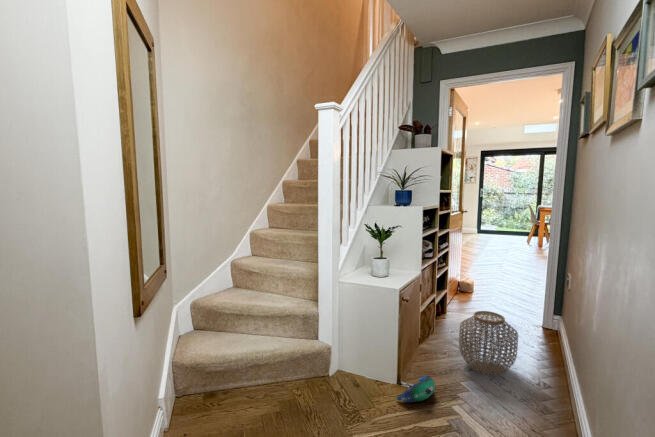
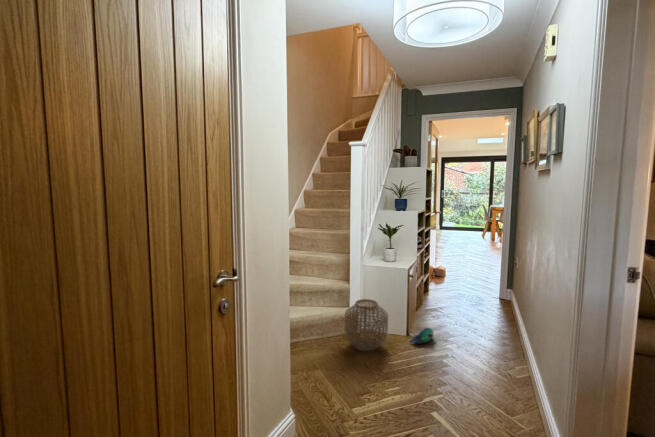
woven basket: present [459,311,518,376] -> present [345,299,388,351]

